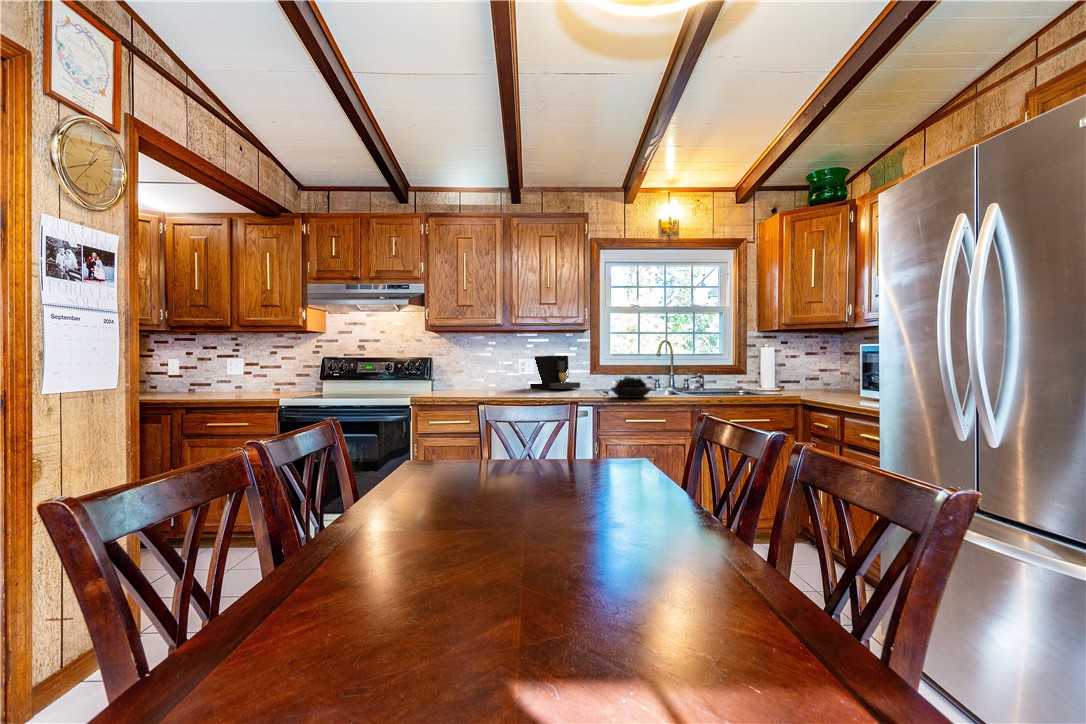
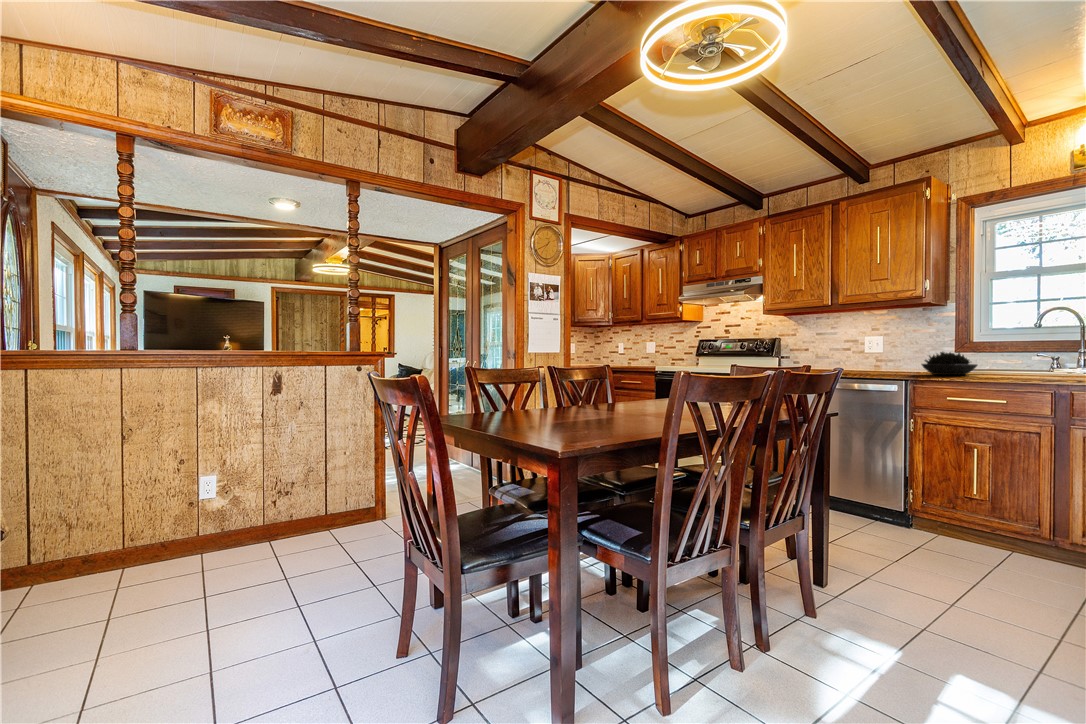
coffee maker: present [530,356,580,389] -> none [875,333,926,367]

